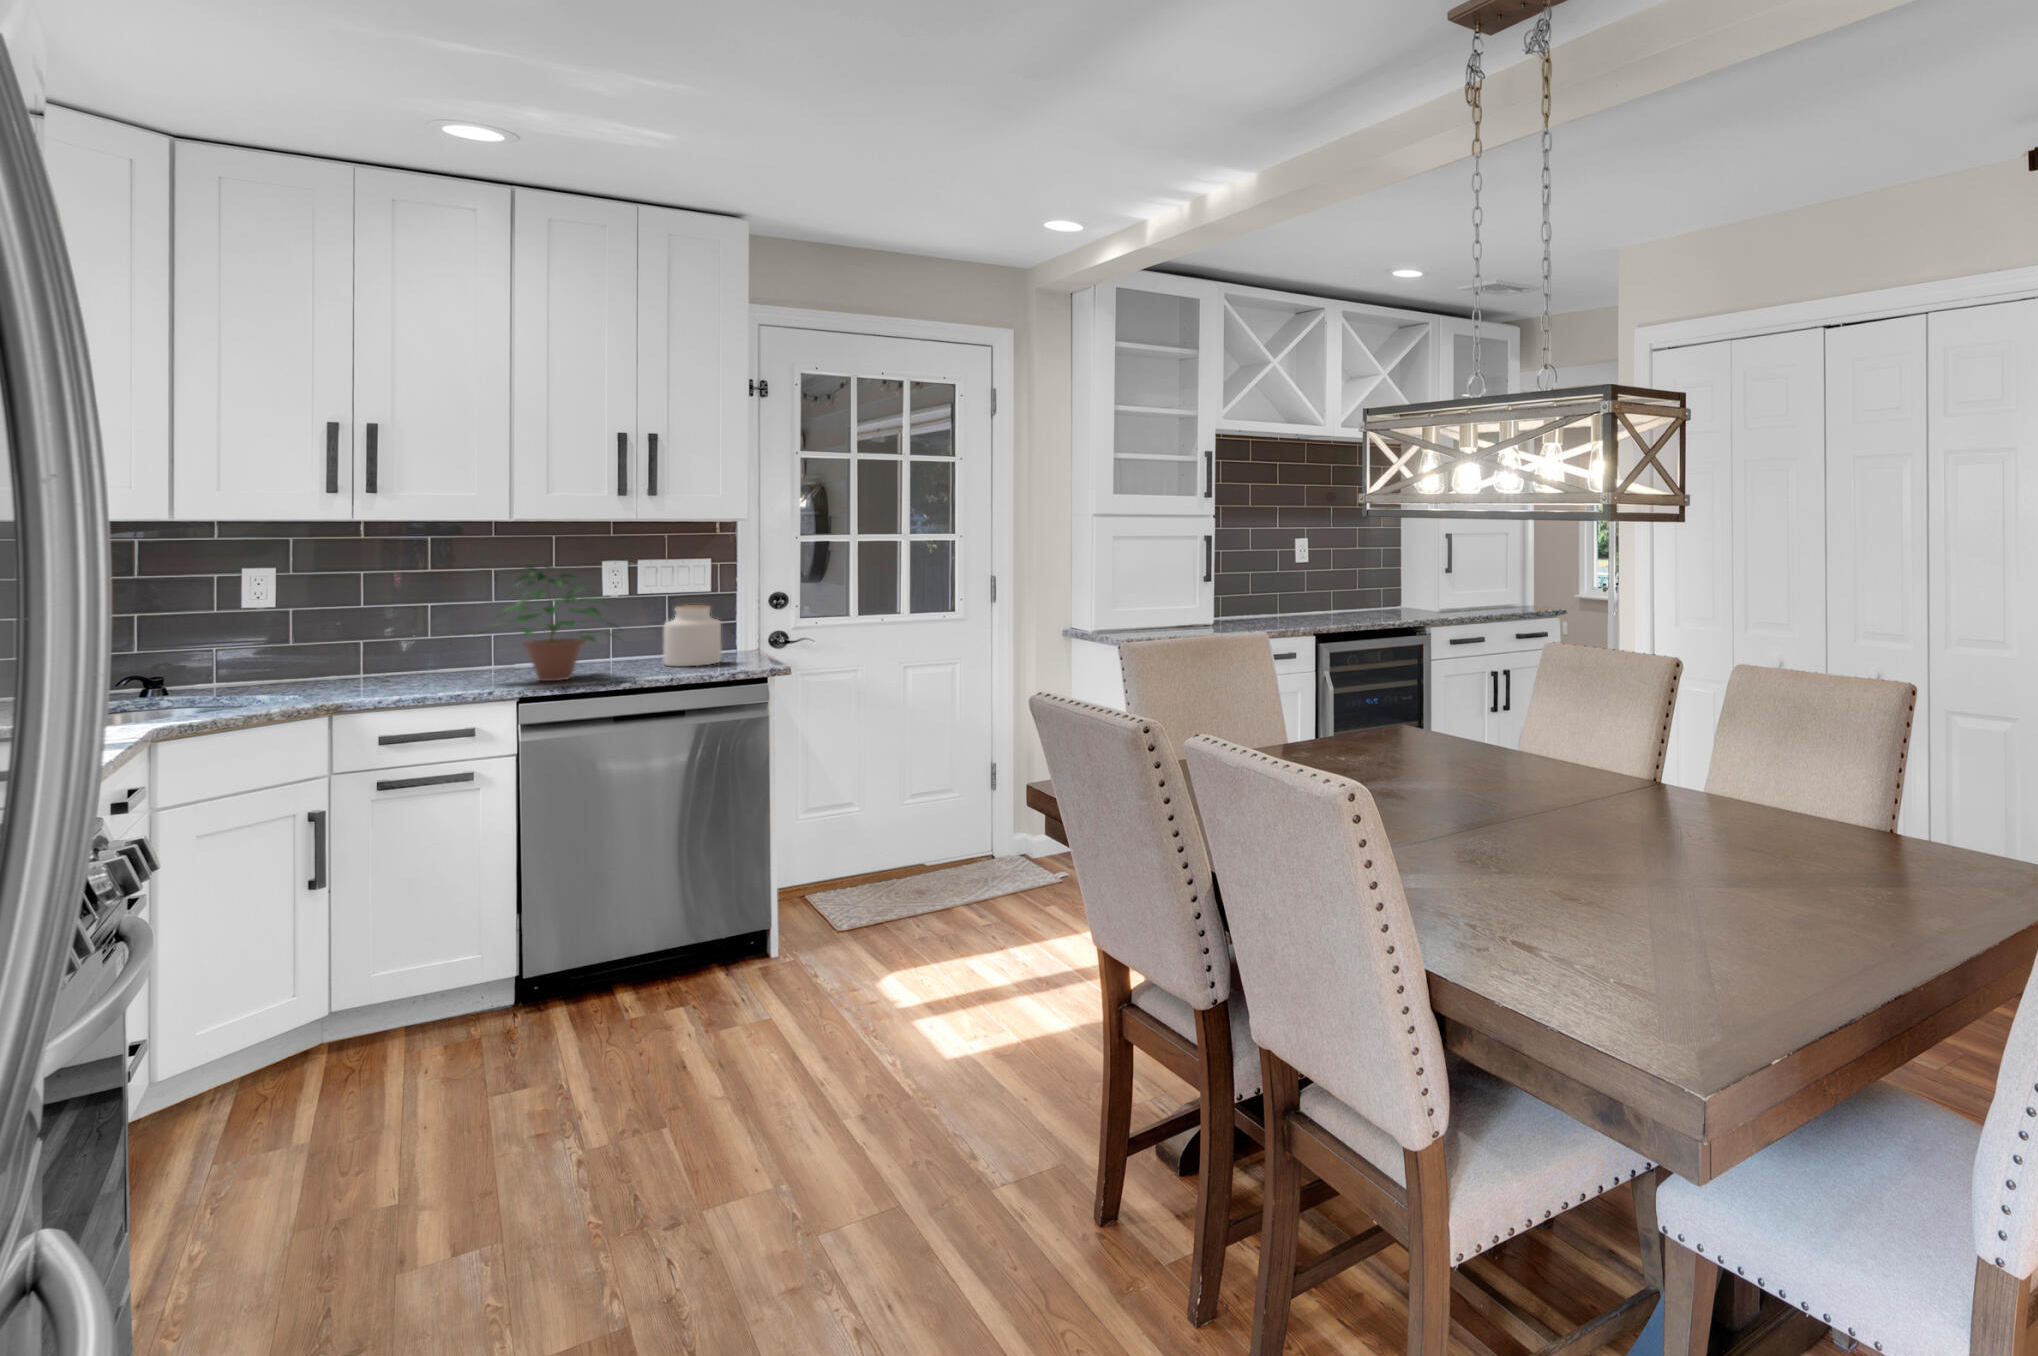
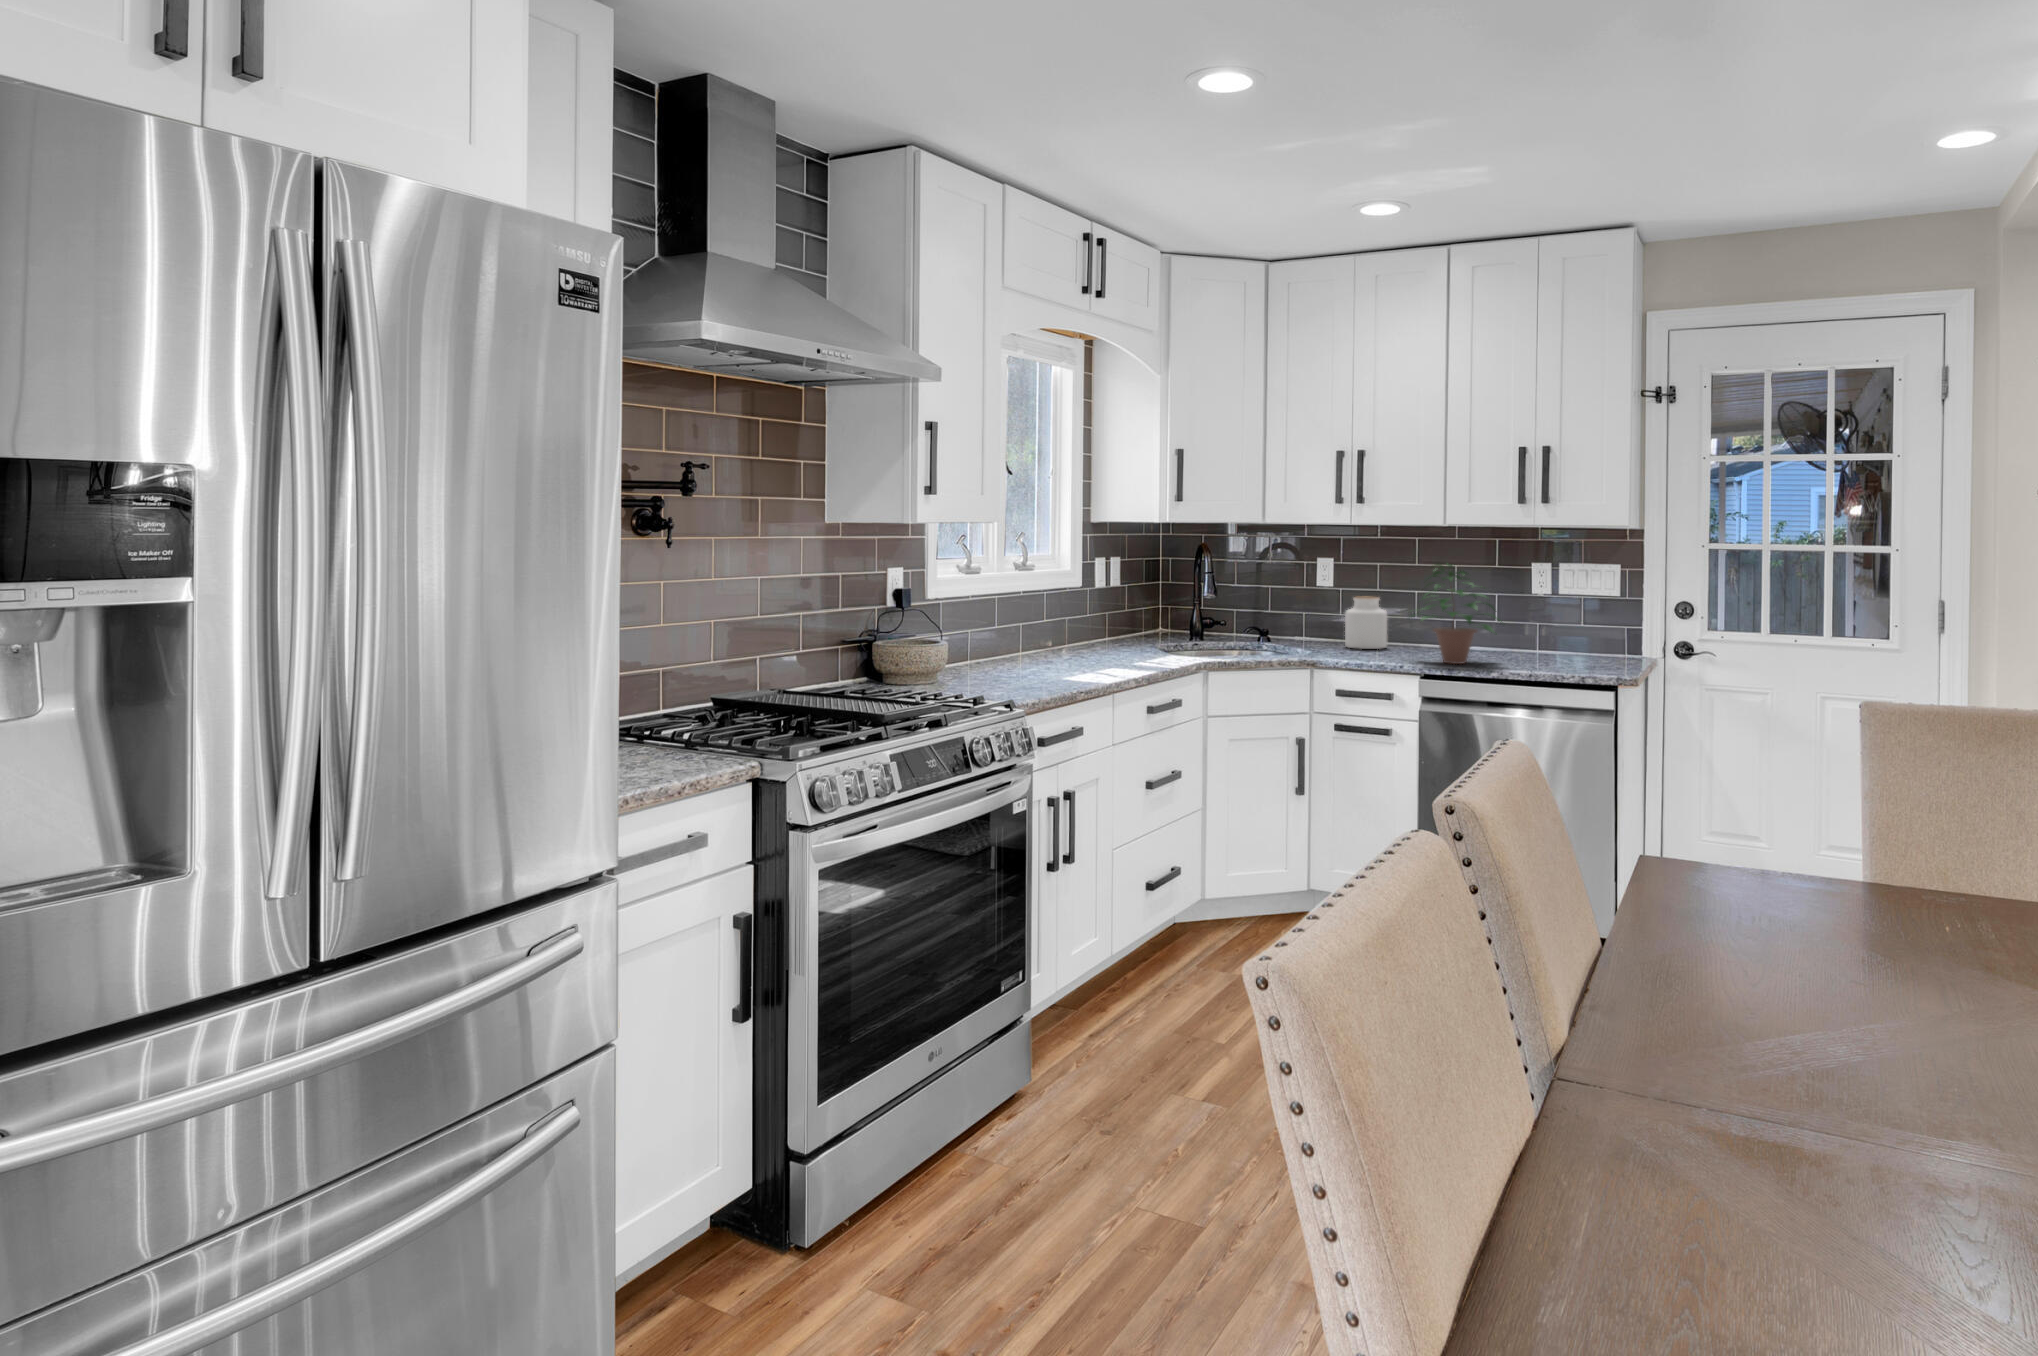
jar: present [664,605,721,666] -> present [1345,596,1387,649]

